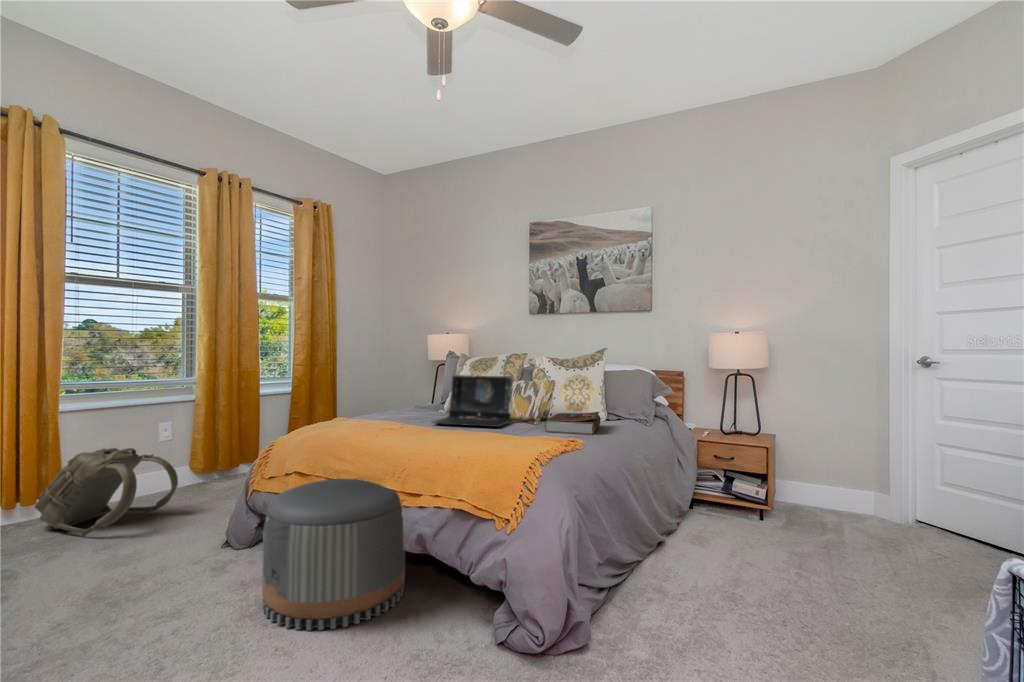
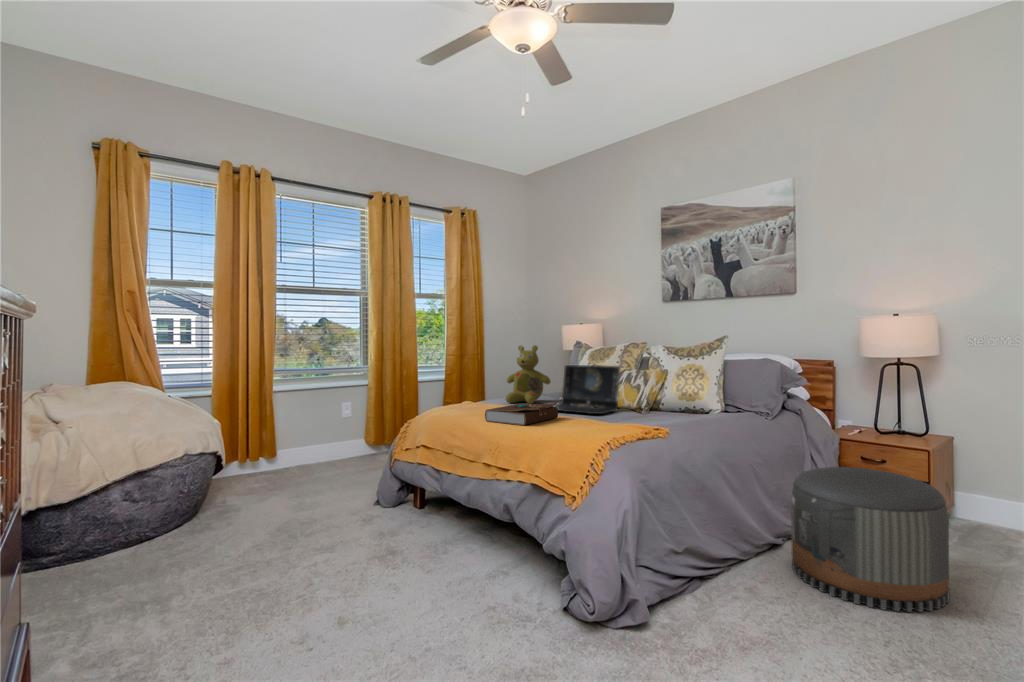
stuffed bear: none [382,354,432,418] -> present [506,345,550,404]
book: present [545,412,601,434] -> present [485,403,558,425]
backpack: present [35,448,178,537] -> none [258,421,350,488]
pouf: present [262,478,405,630] -> present [791,467,949,612]

